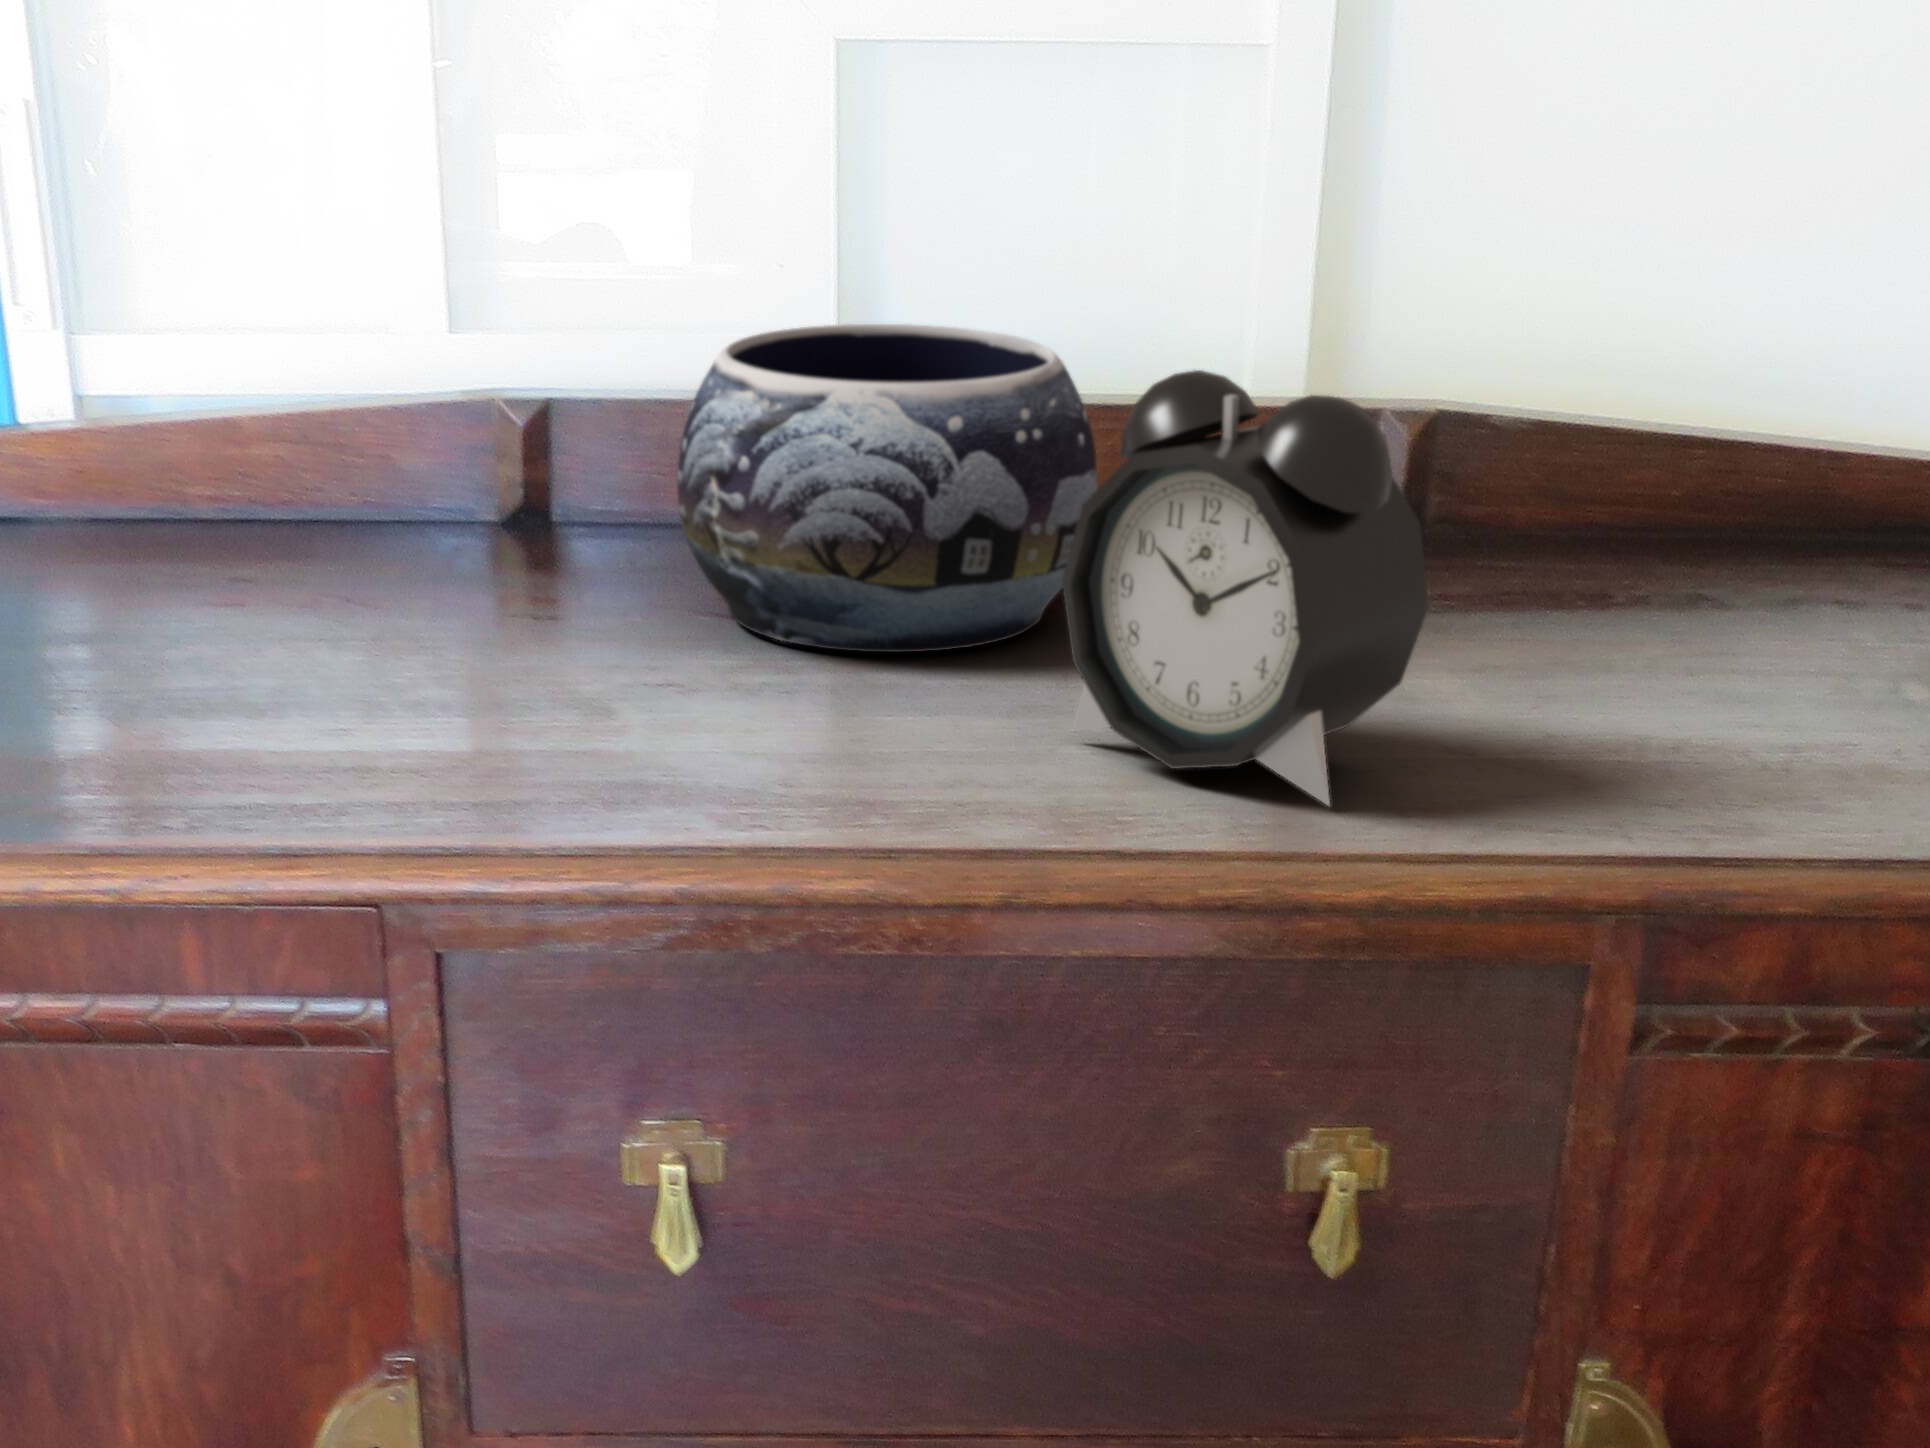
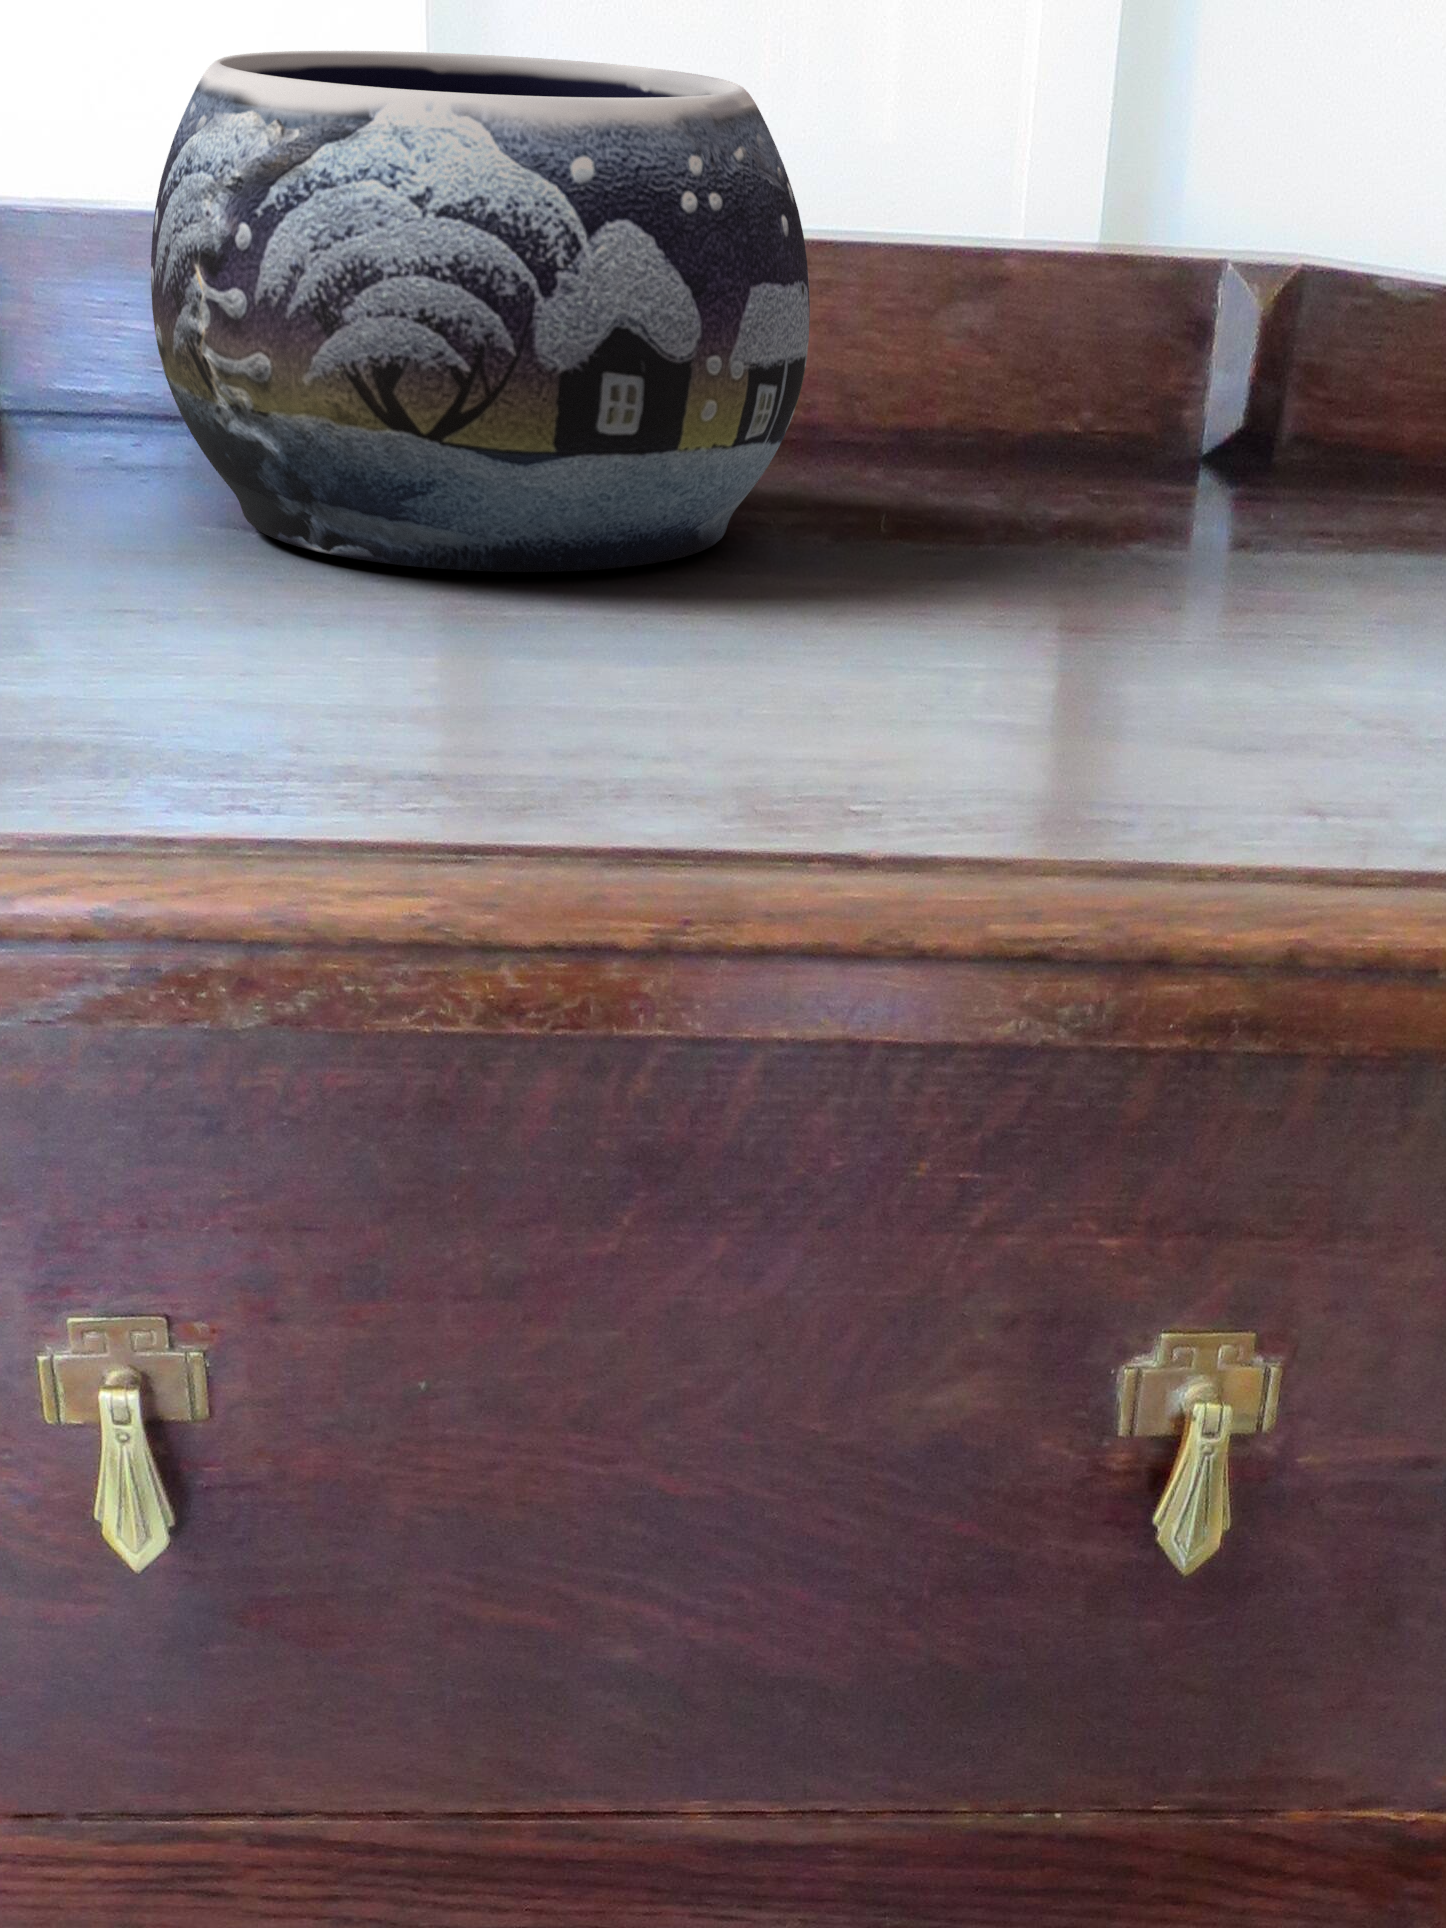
alarm clock: present [1062,370,1428,805] -> none [755,9,1363,794]

